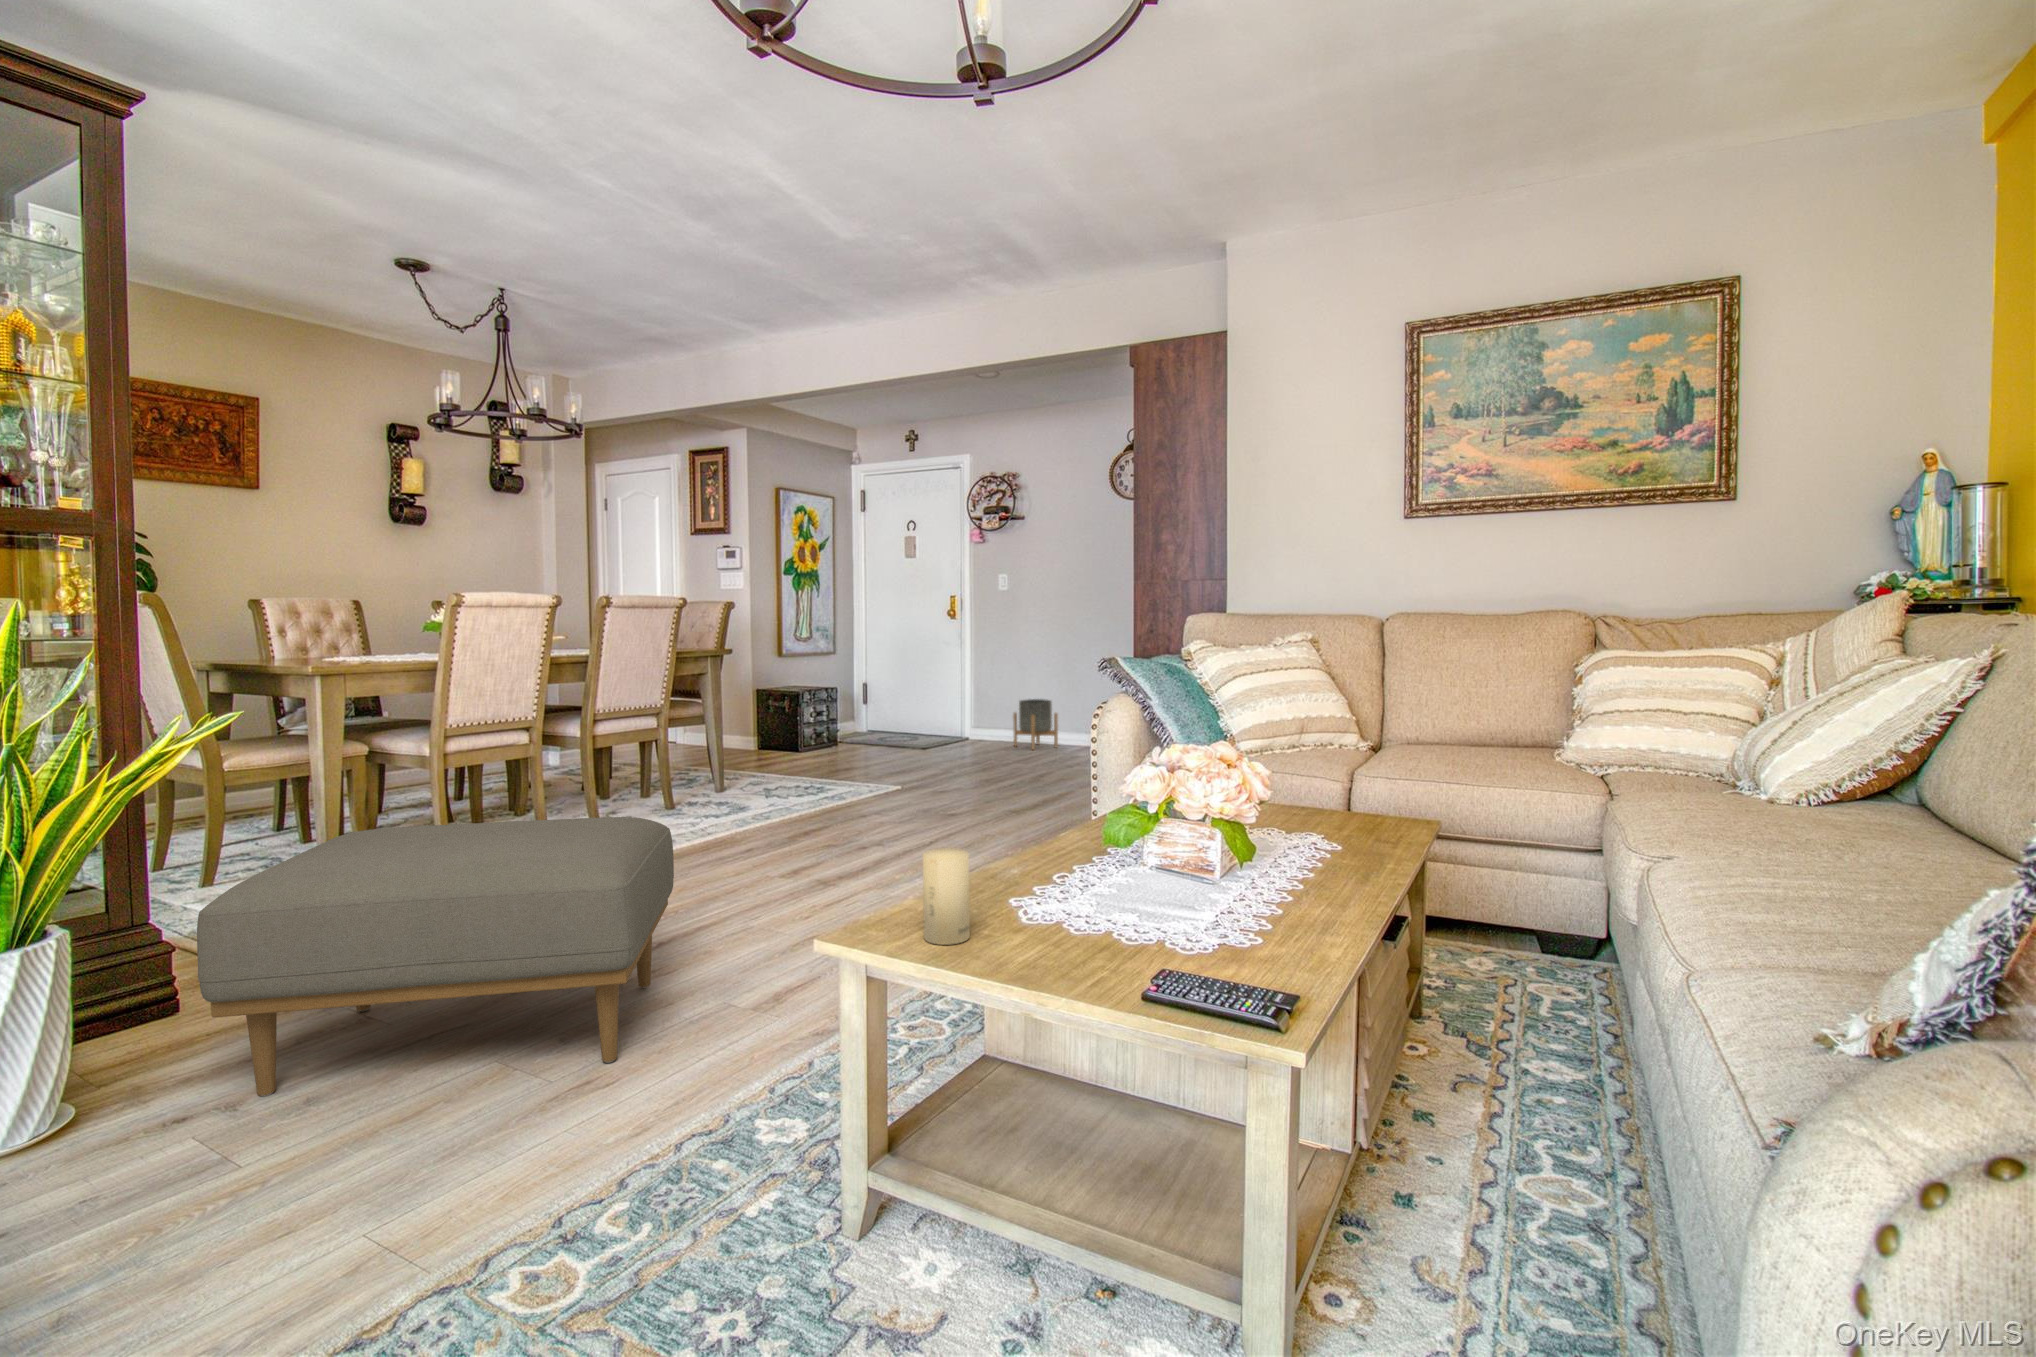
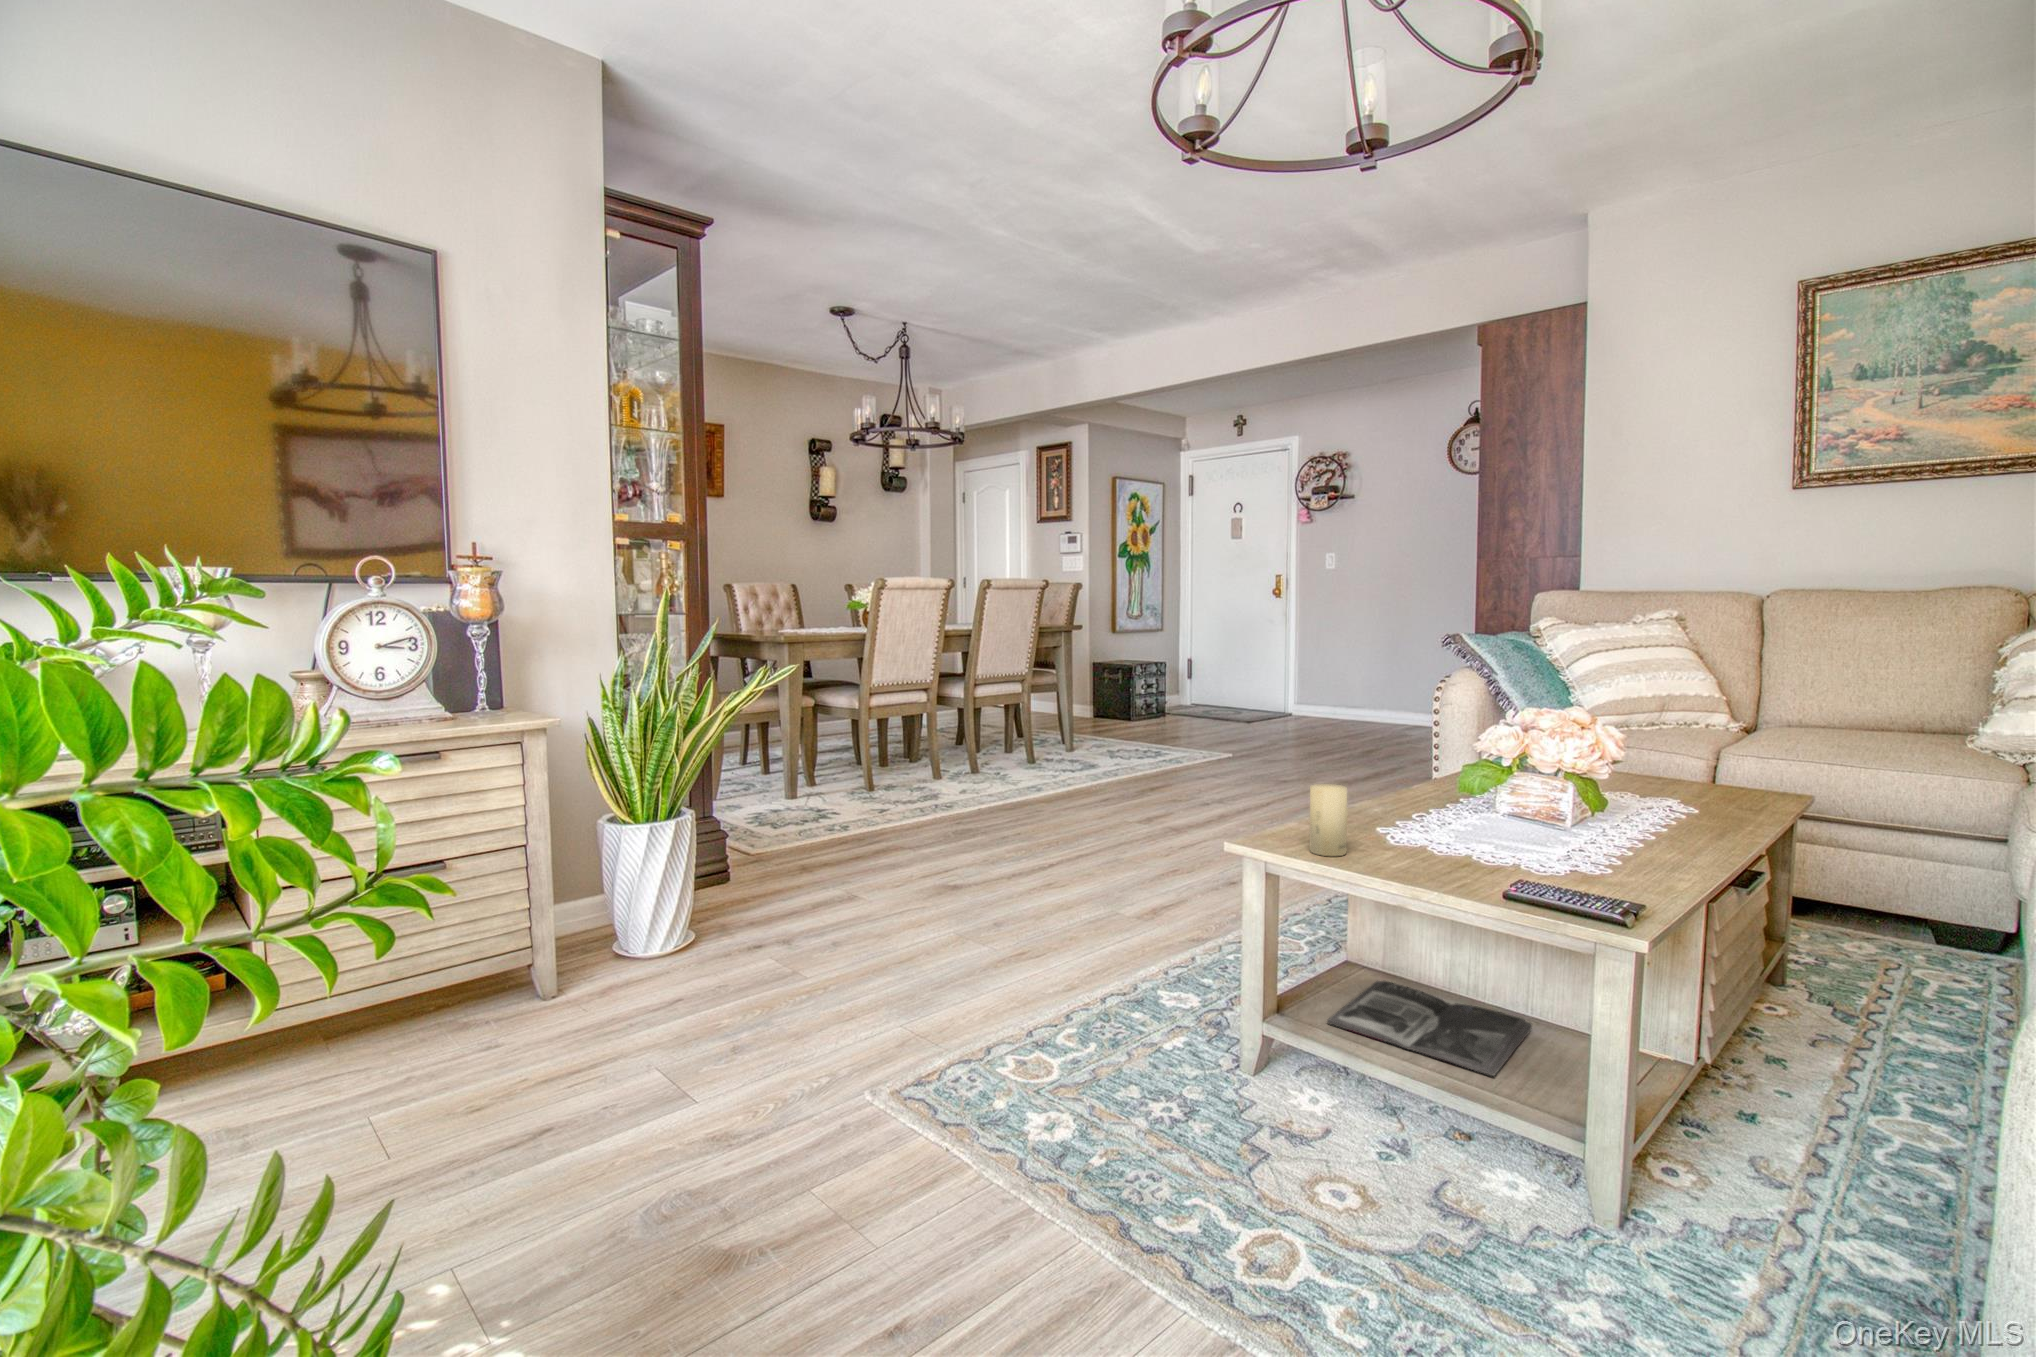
planter: present [1013,699,1058,750] -> none [1336,675,1383,725]
ottoman: present [197,817,674,1096] -> none [785,758,1072,940]
magazine: none [947,1087,1188,1222] -> present [1327,981,1532,1076]

